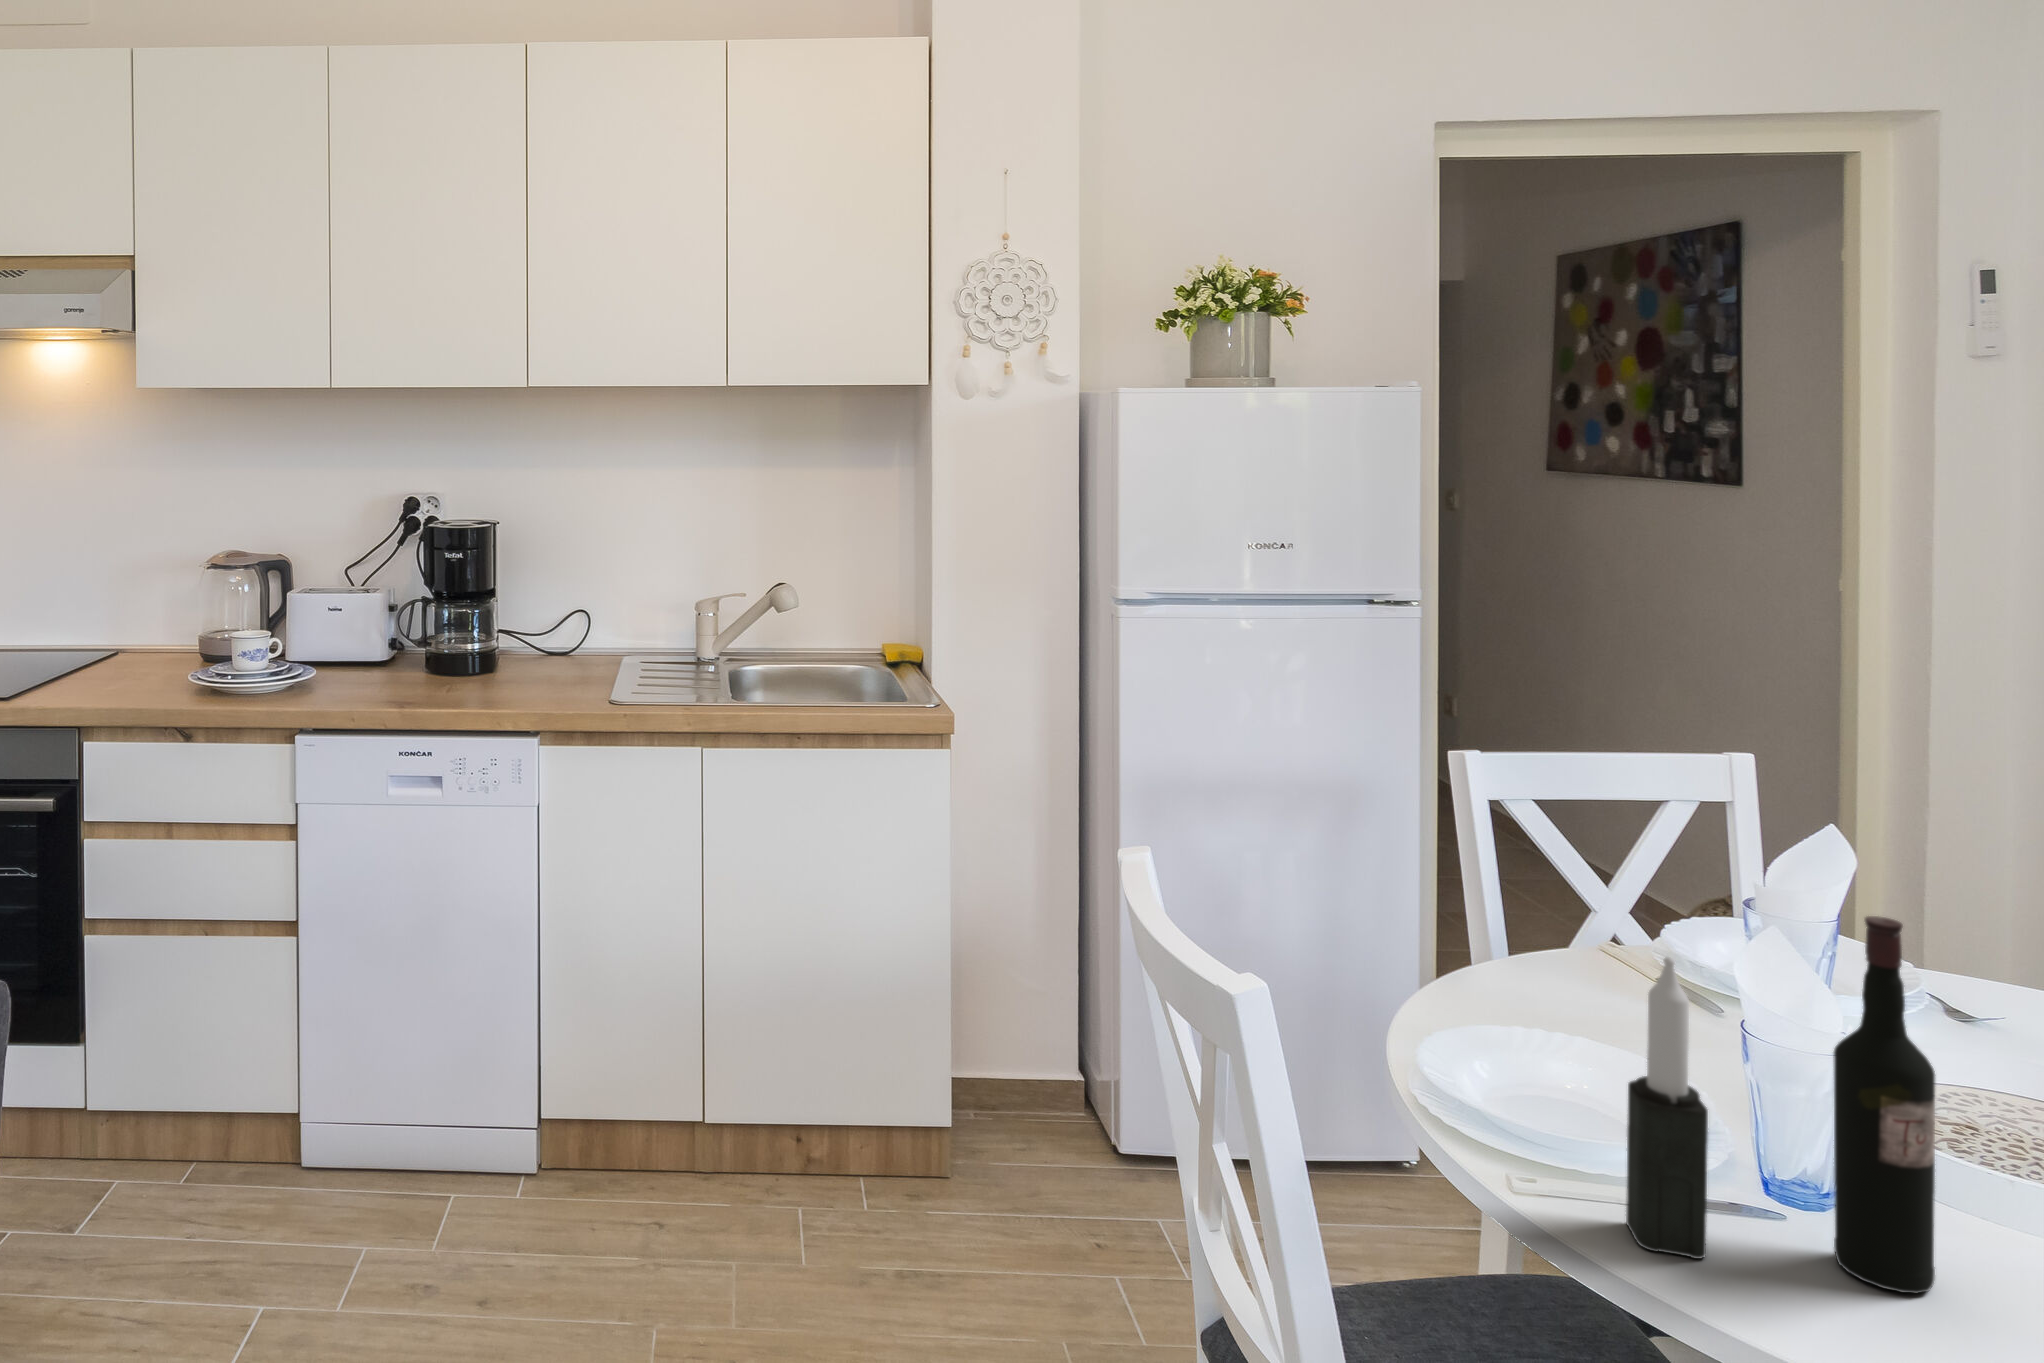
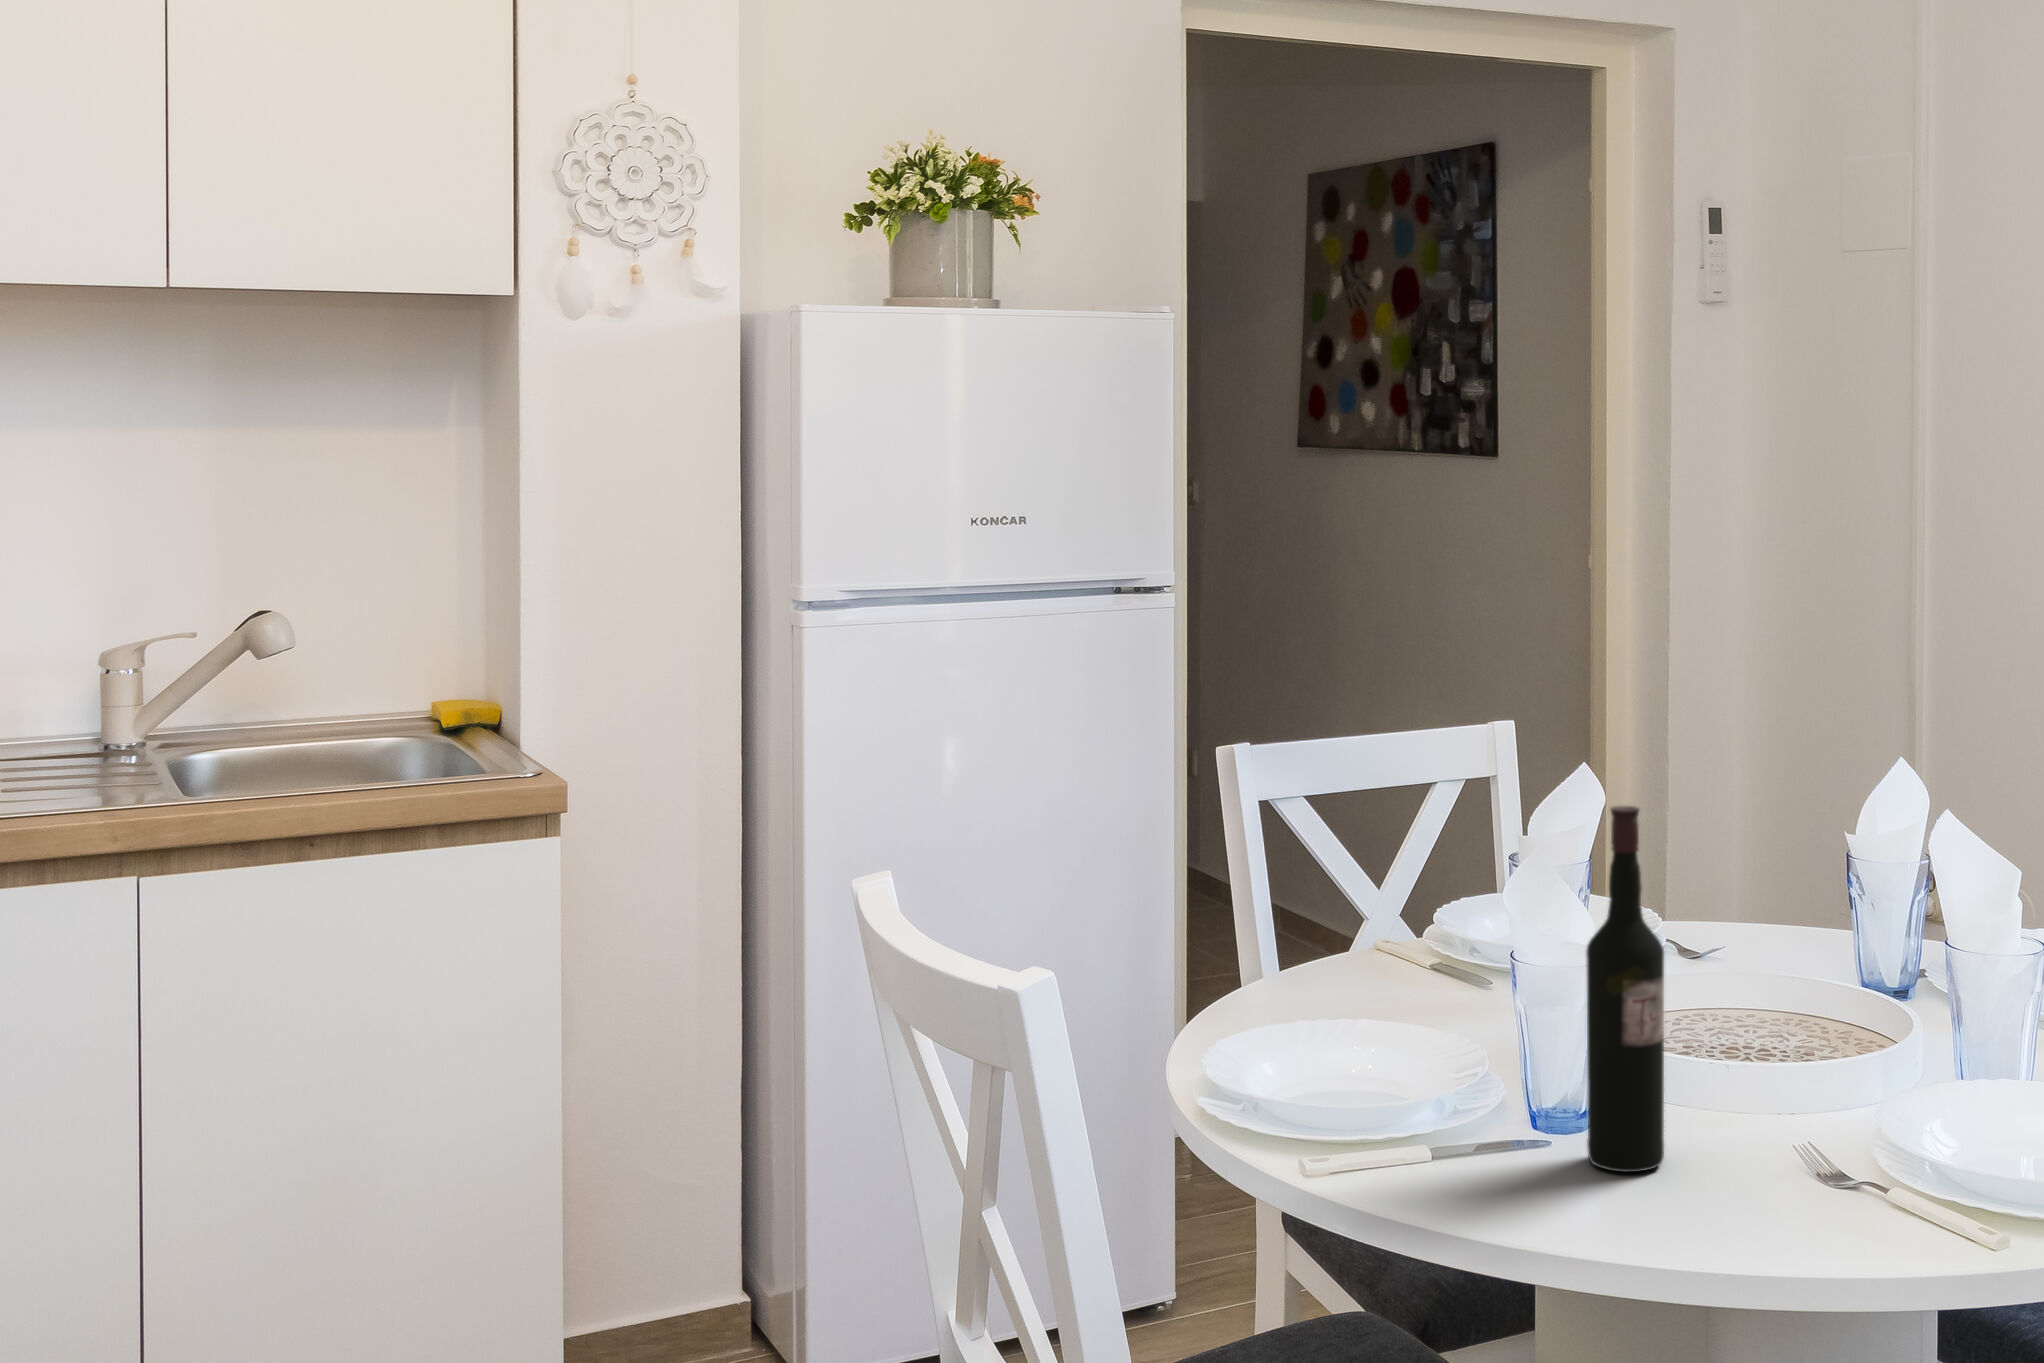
candle: present [1626,957,1708,1259] -> none [1413,875,1485,1190]

